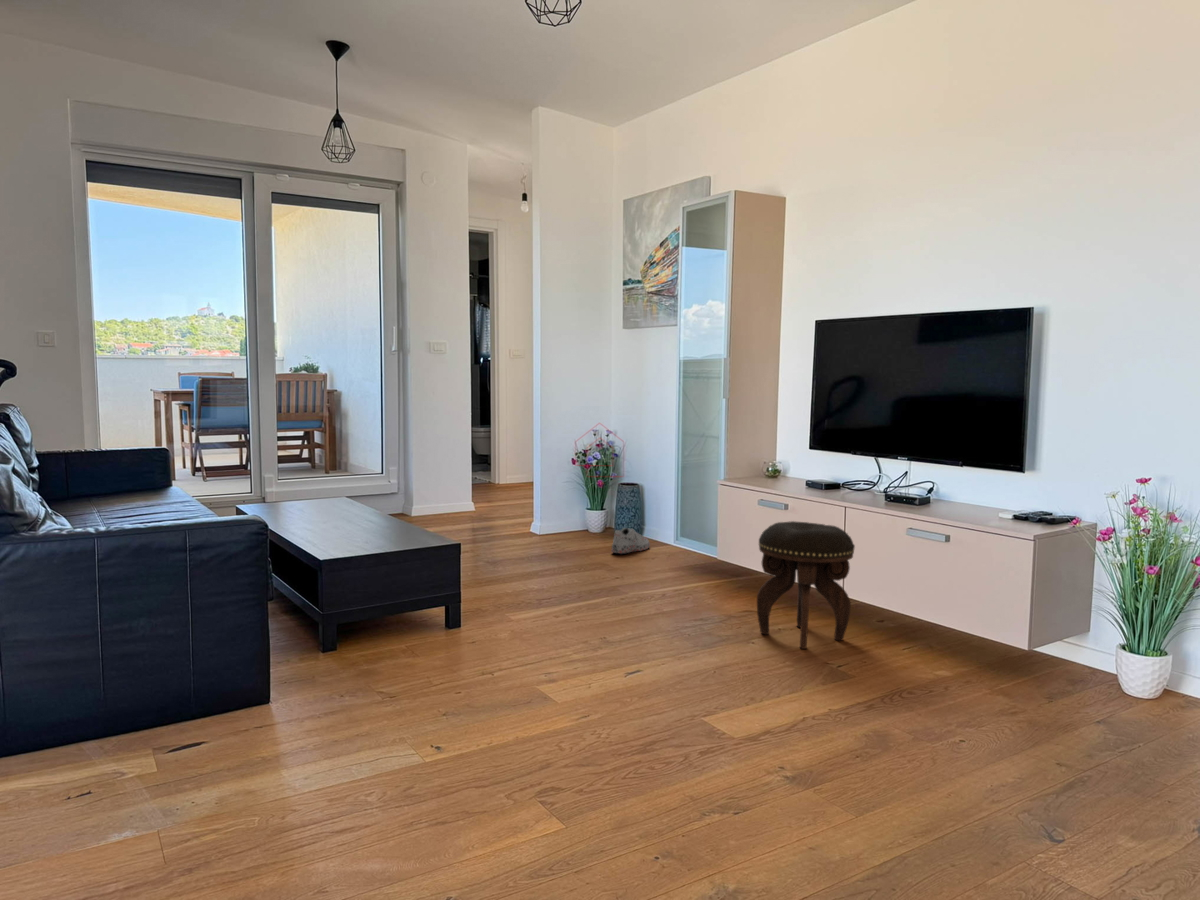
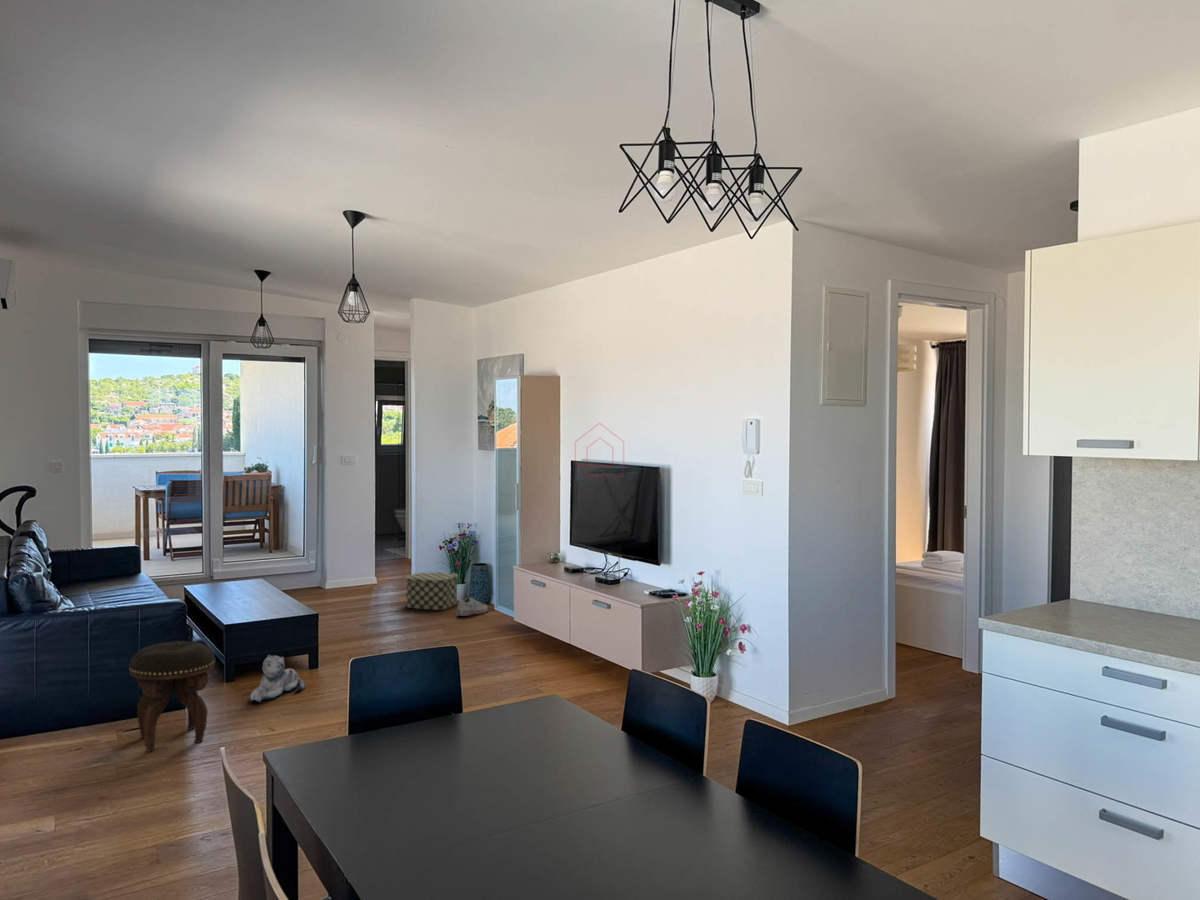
storage box: none [533,494,601,545] -> present [406,572,458,610]
footstool: present [757,521,855,649] -> present [129,641,215,751]
plush toy: none [372,611,453,691] -> present [250,655,305,702]

